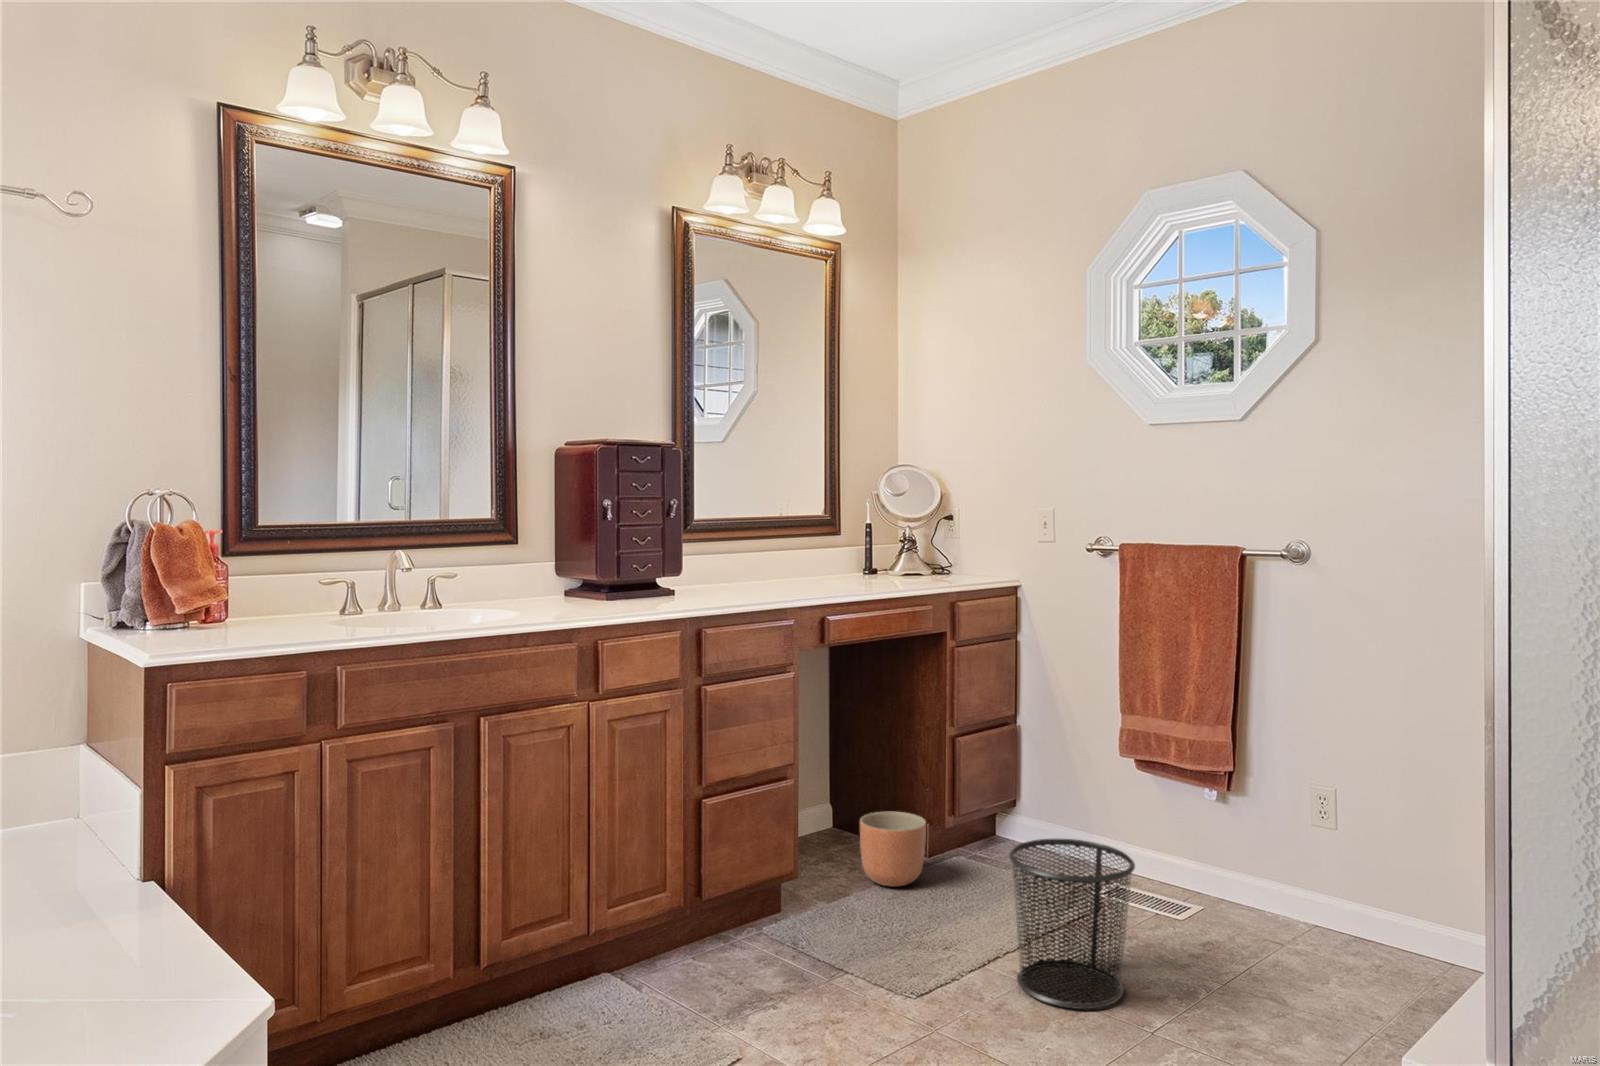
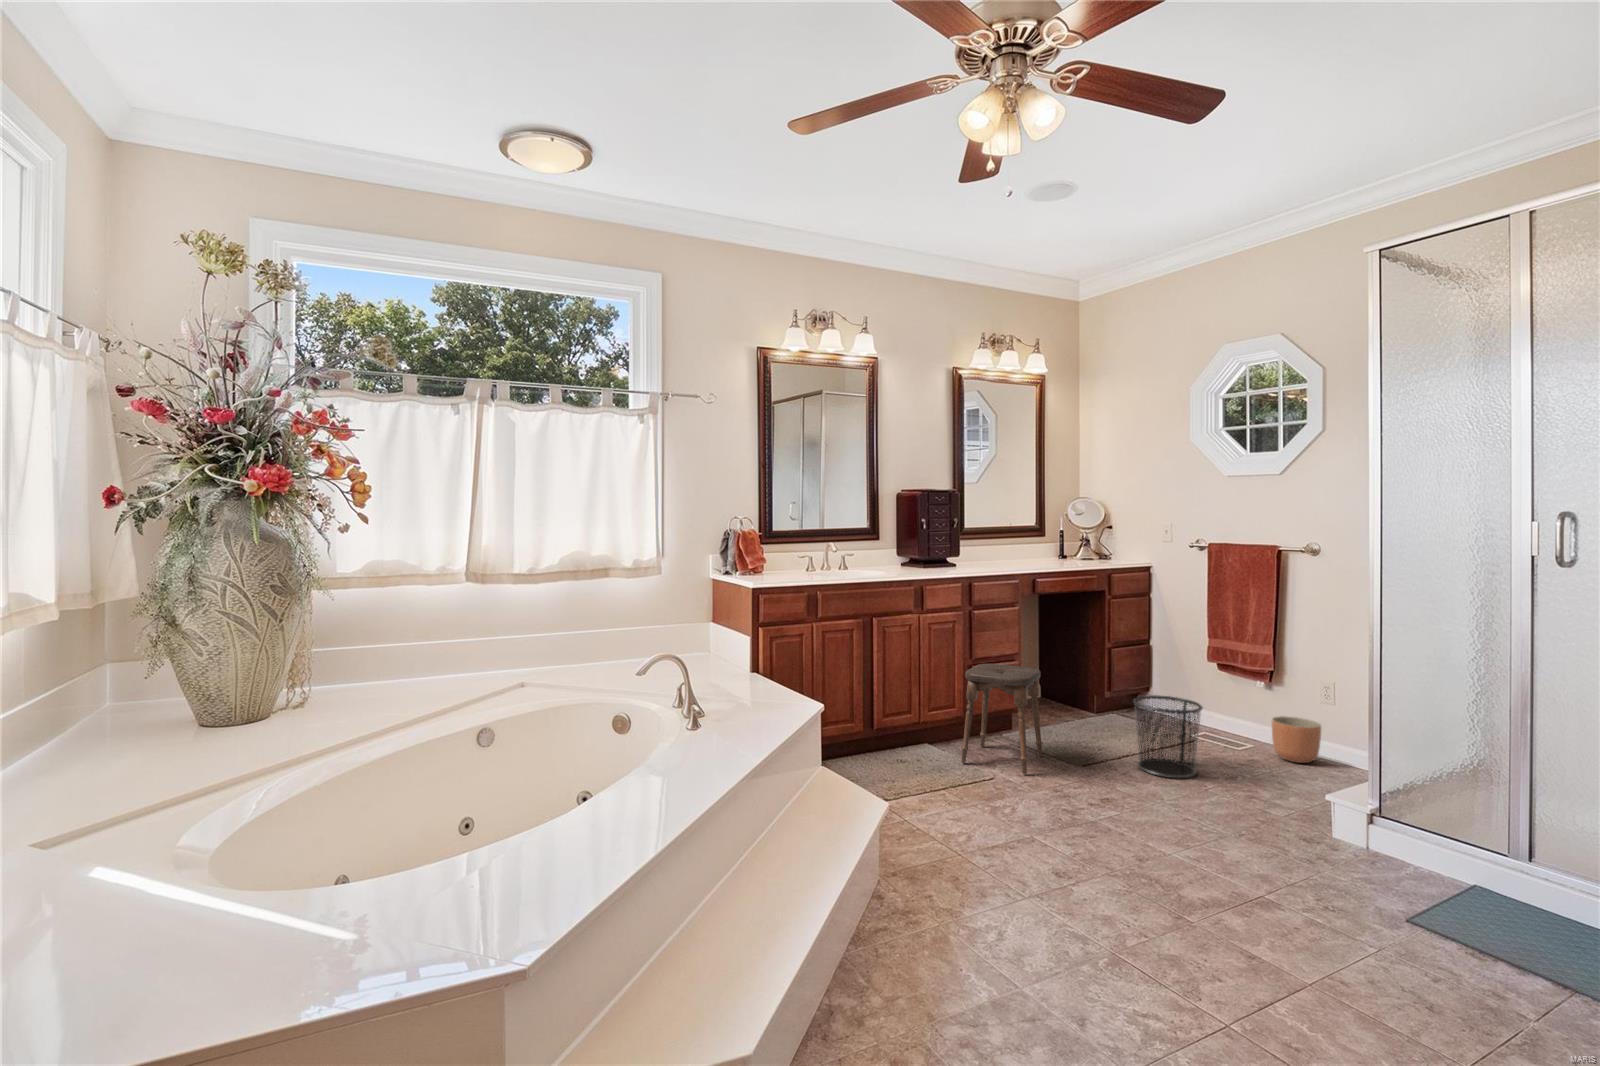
stool: none [676,795,840,1037] -> present [961,664,1042,774]
planter: present [860,812,926,887] -> present [1272,716,1321,763]

